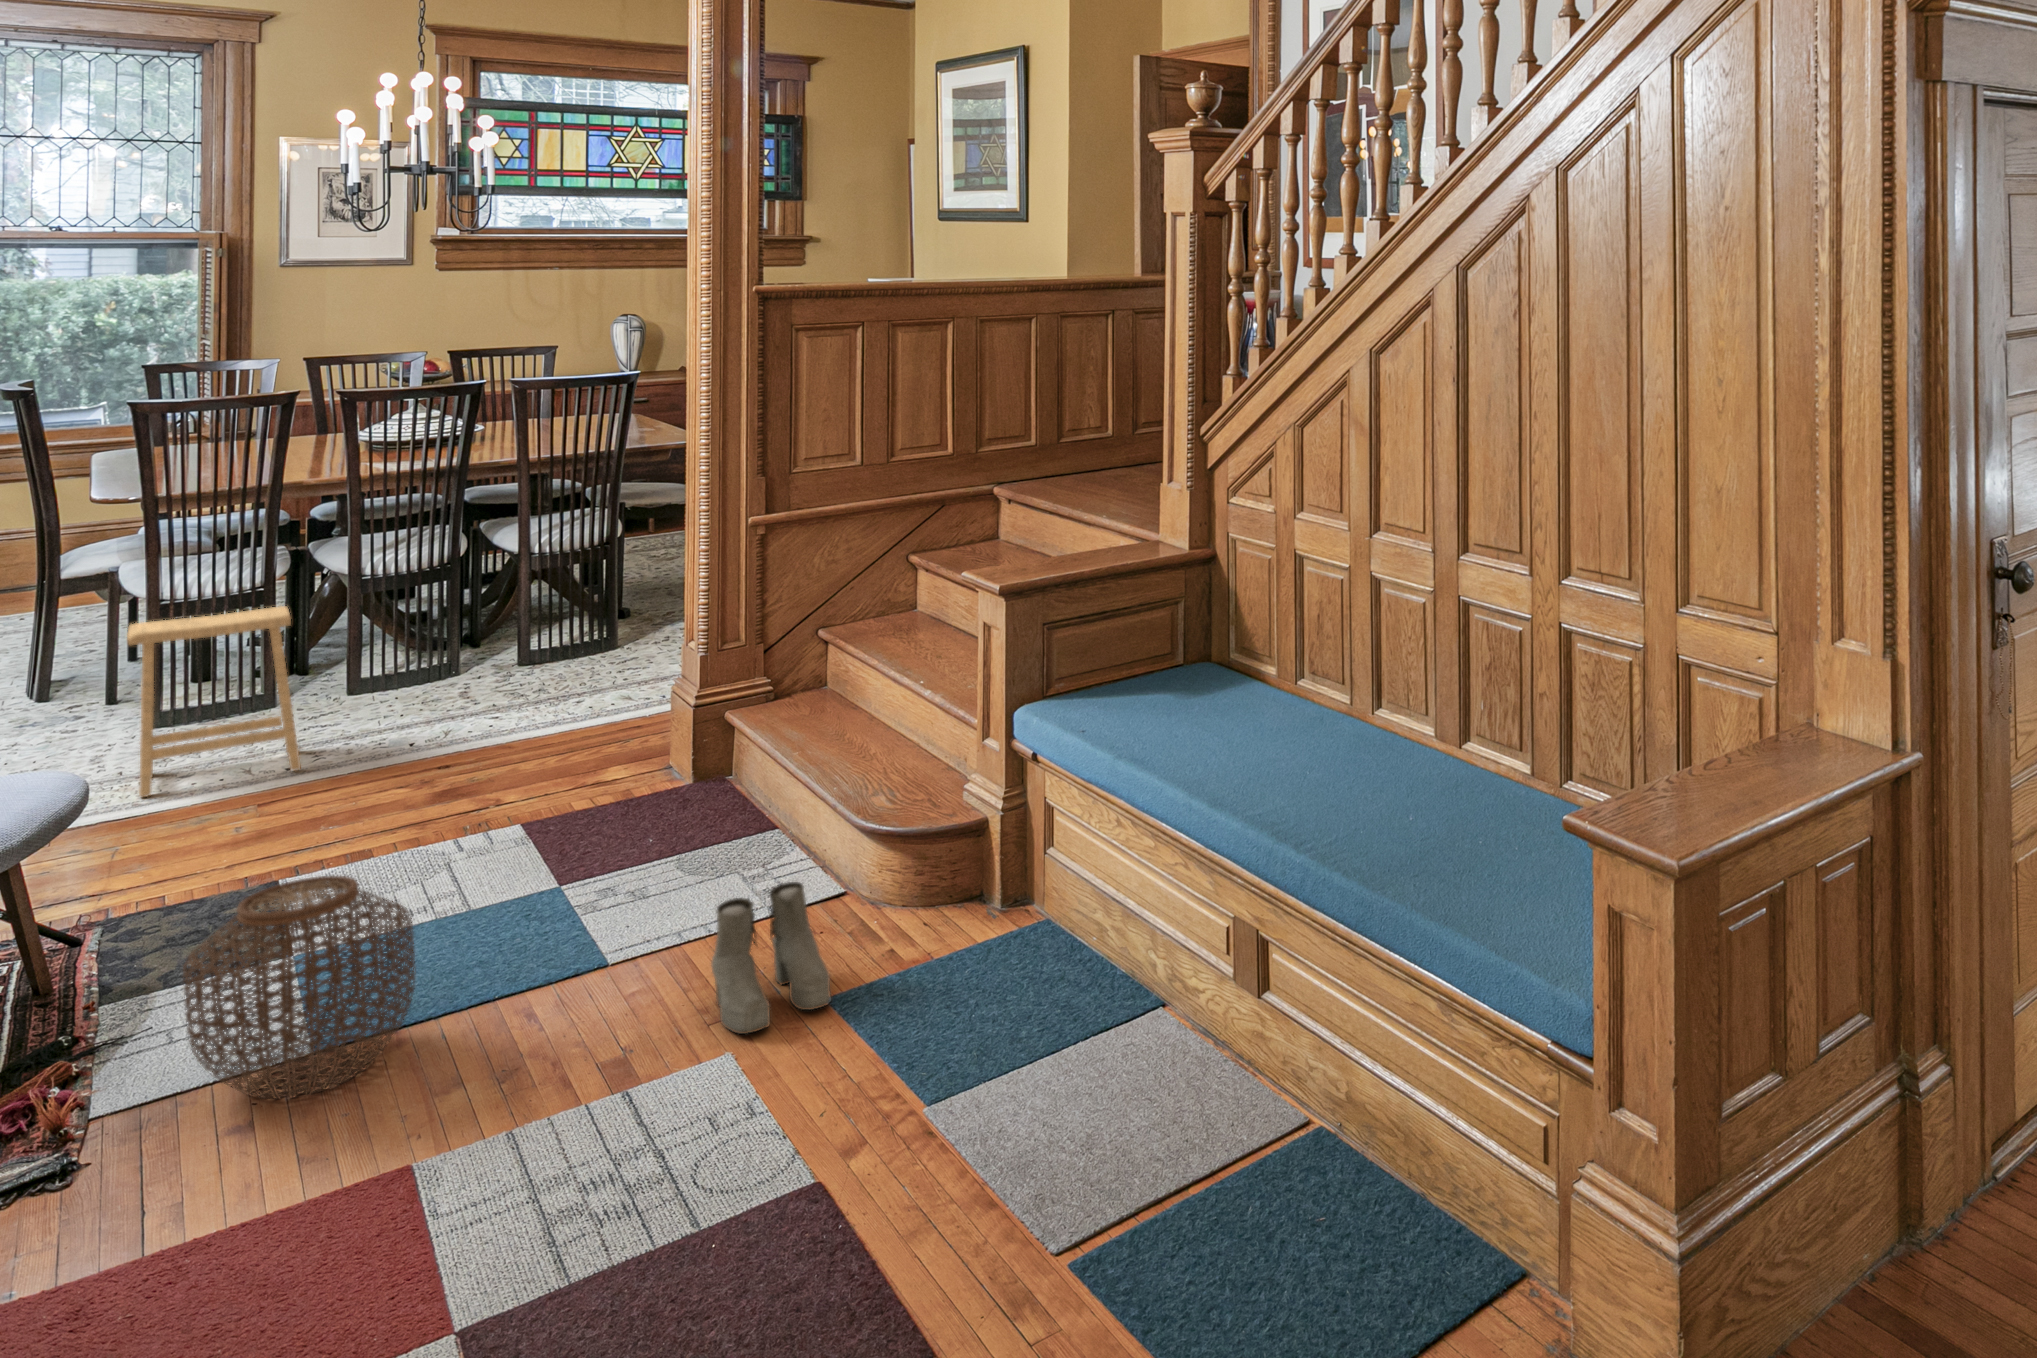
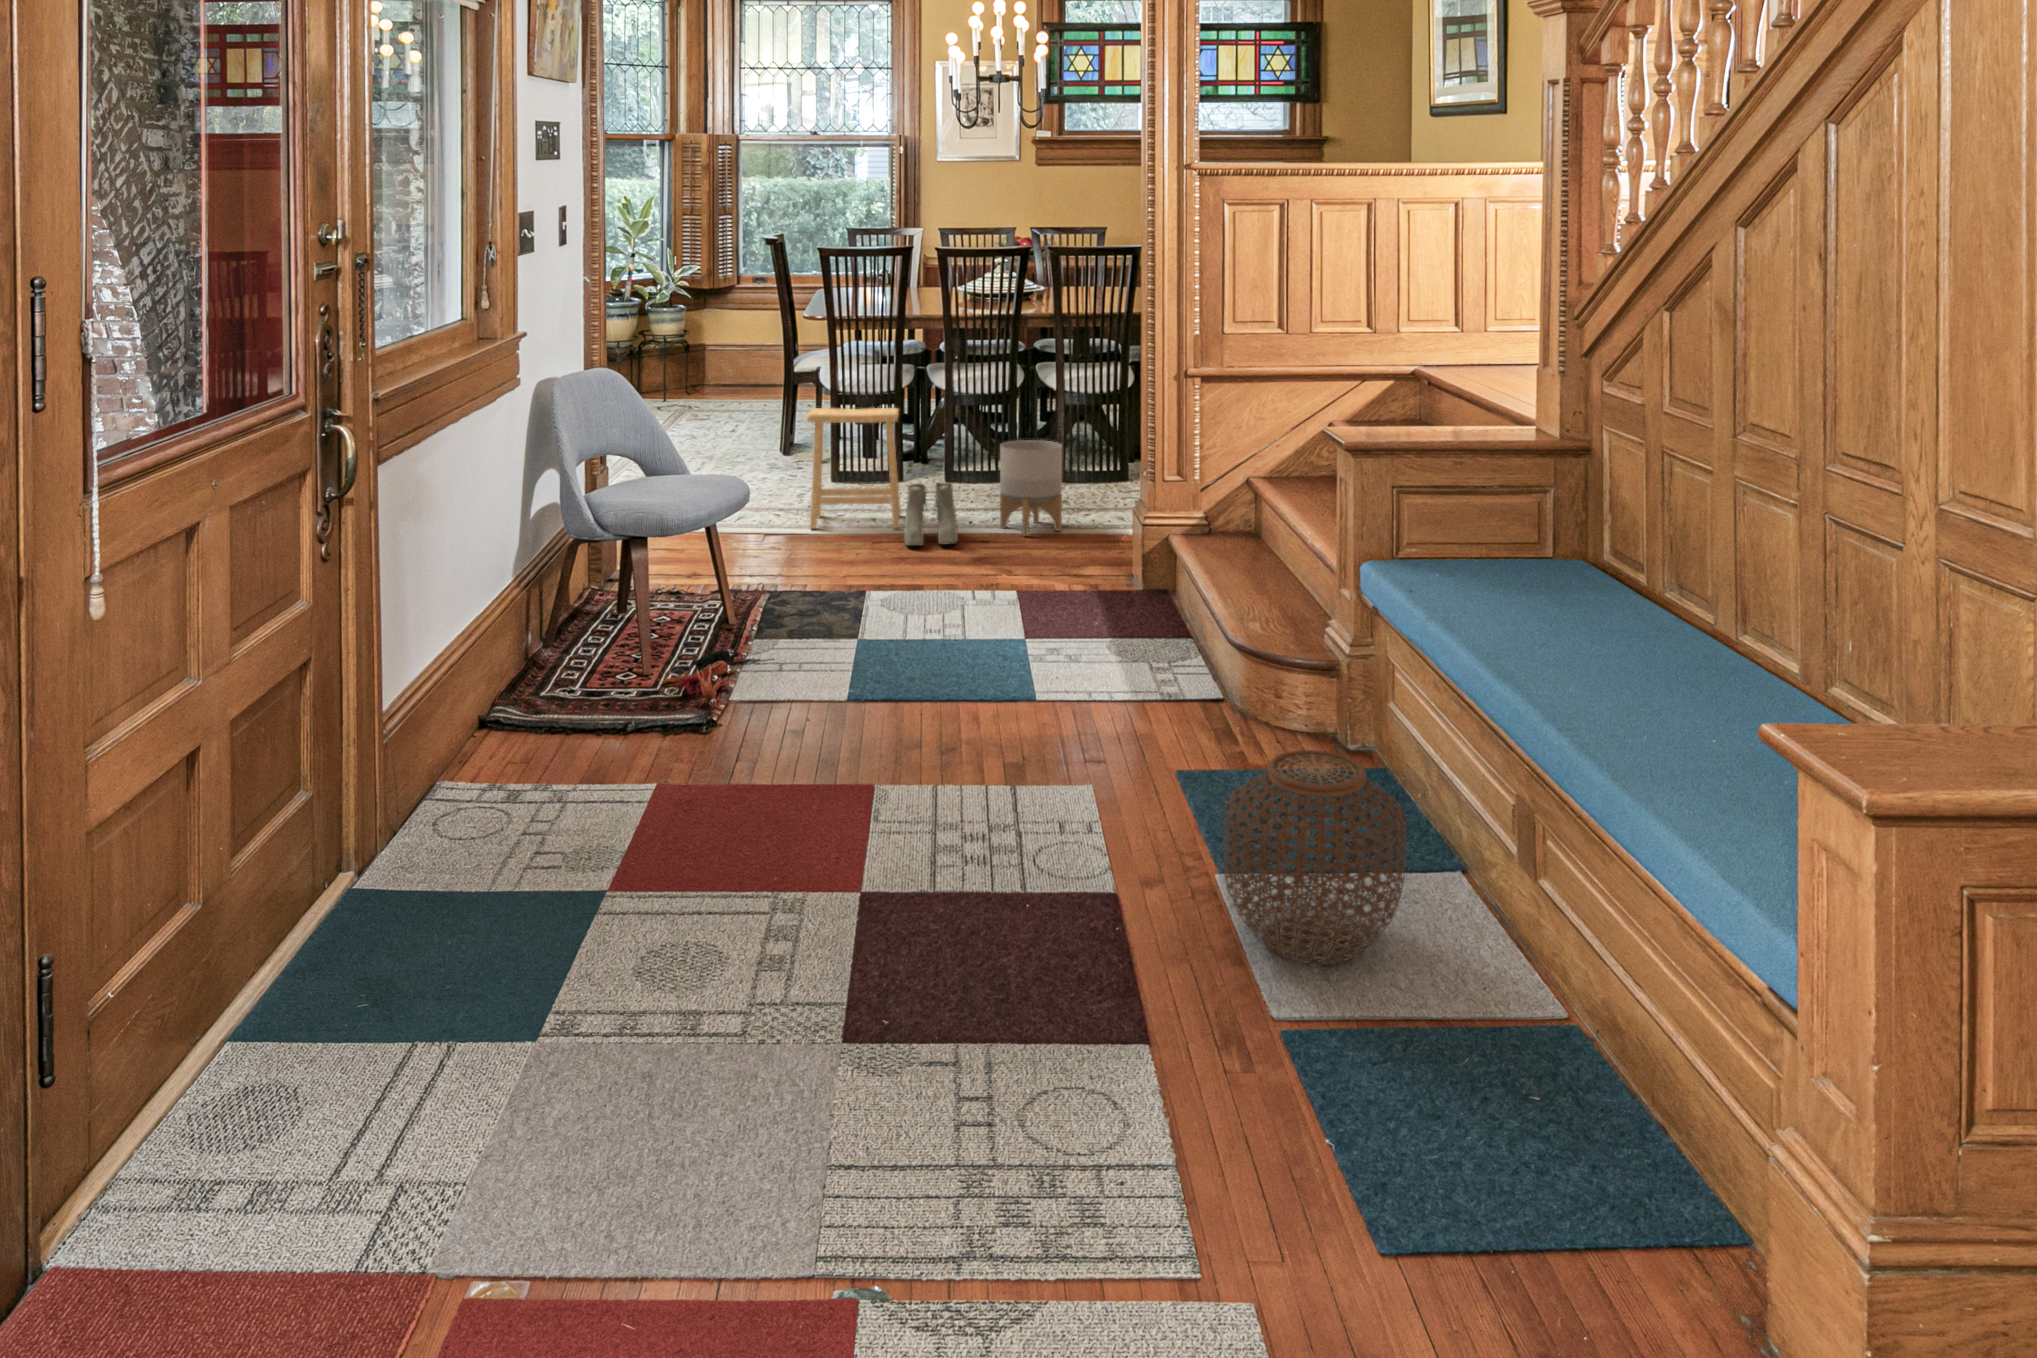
planter: none [460,621,559,747] -> present [1000,440,1062,536]
woven basket: present [183,876,415,1099] -> present [1224,750,1407,964]
boots: present [711,882,831,1034] -> present [904,483,958,546]

